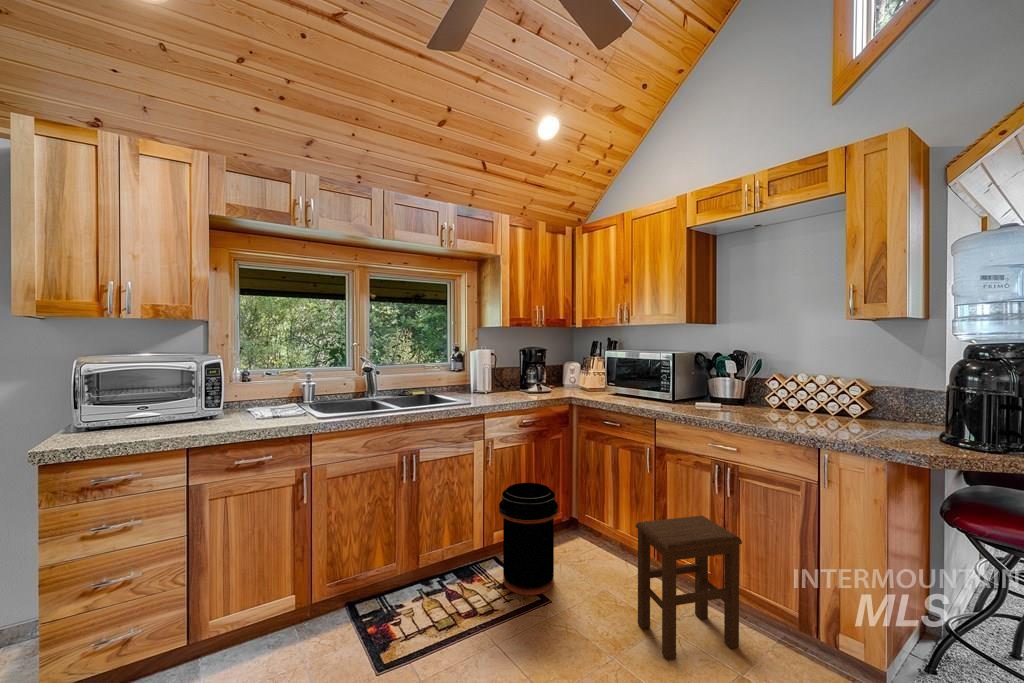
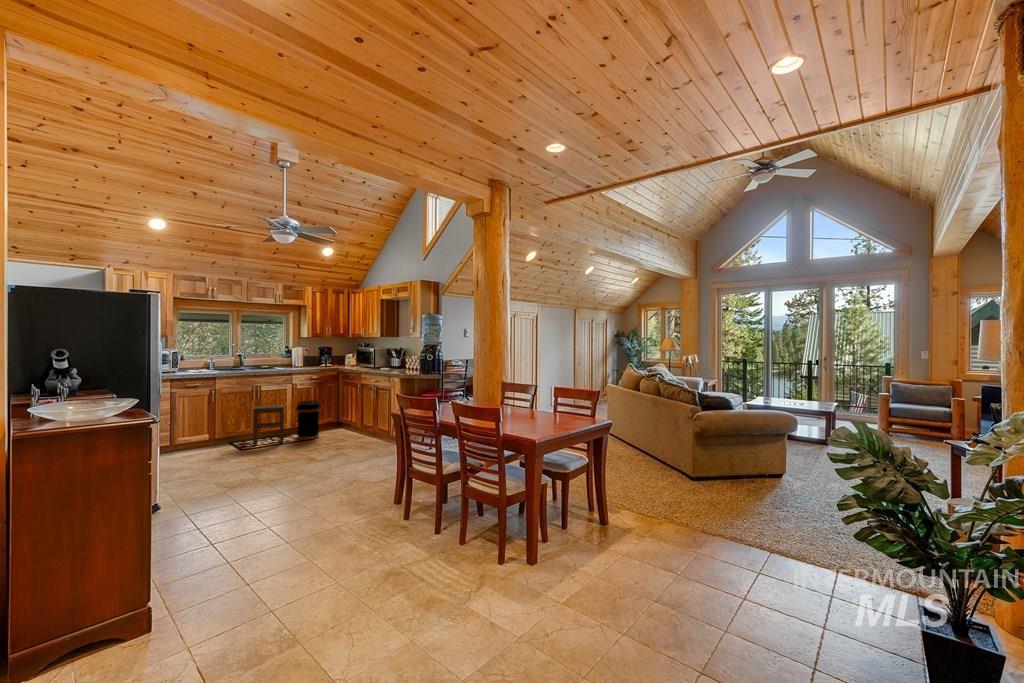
stool: present [636,516,742,660] -> present [253,405,285,446]

